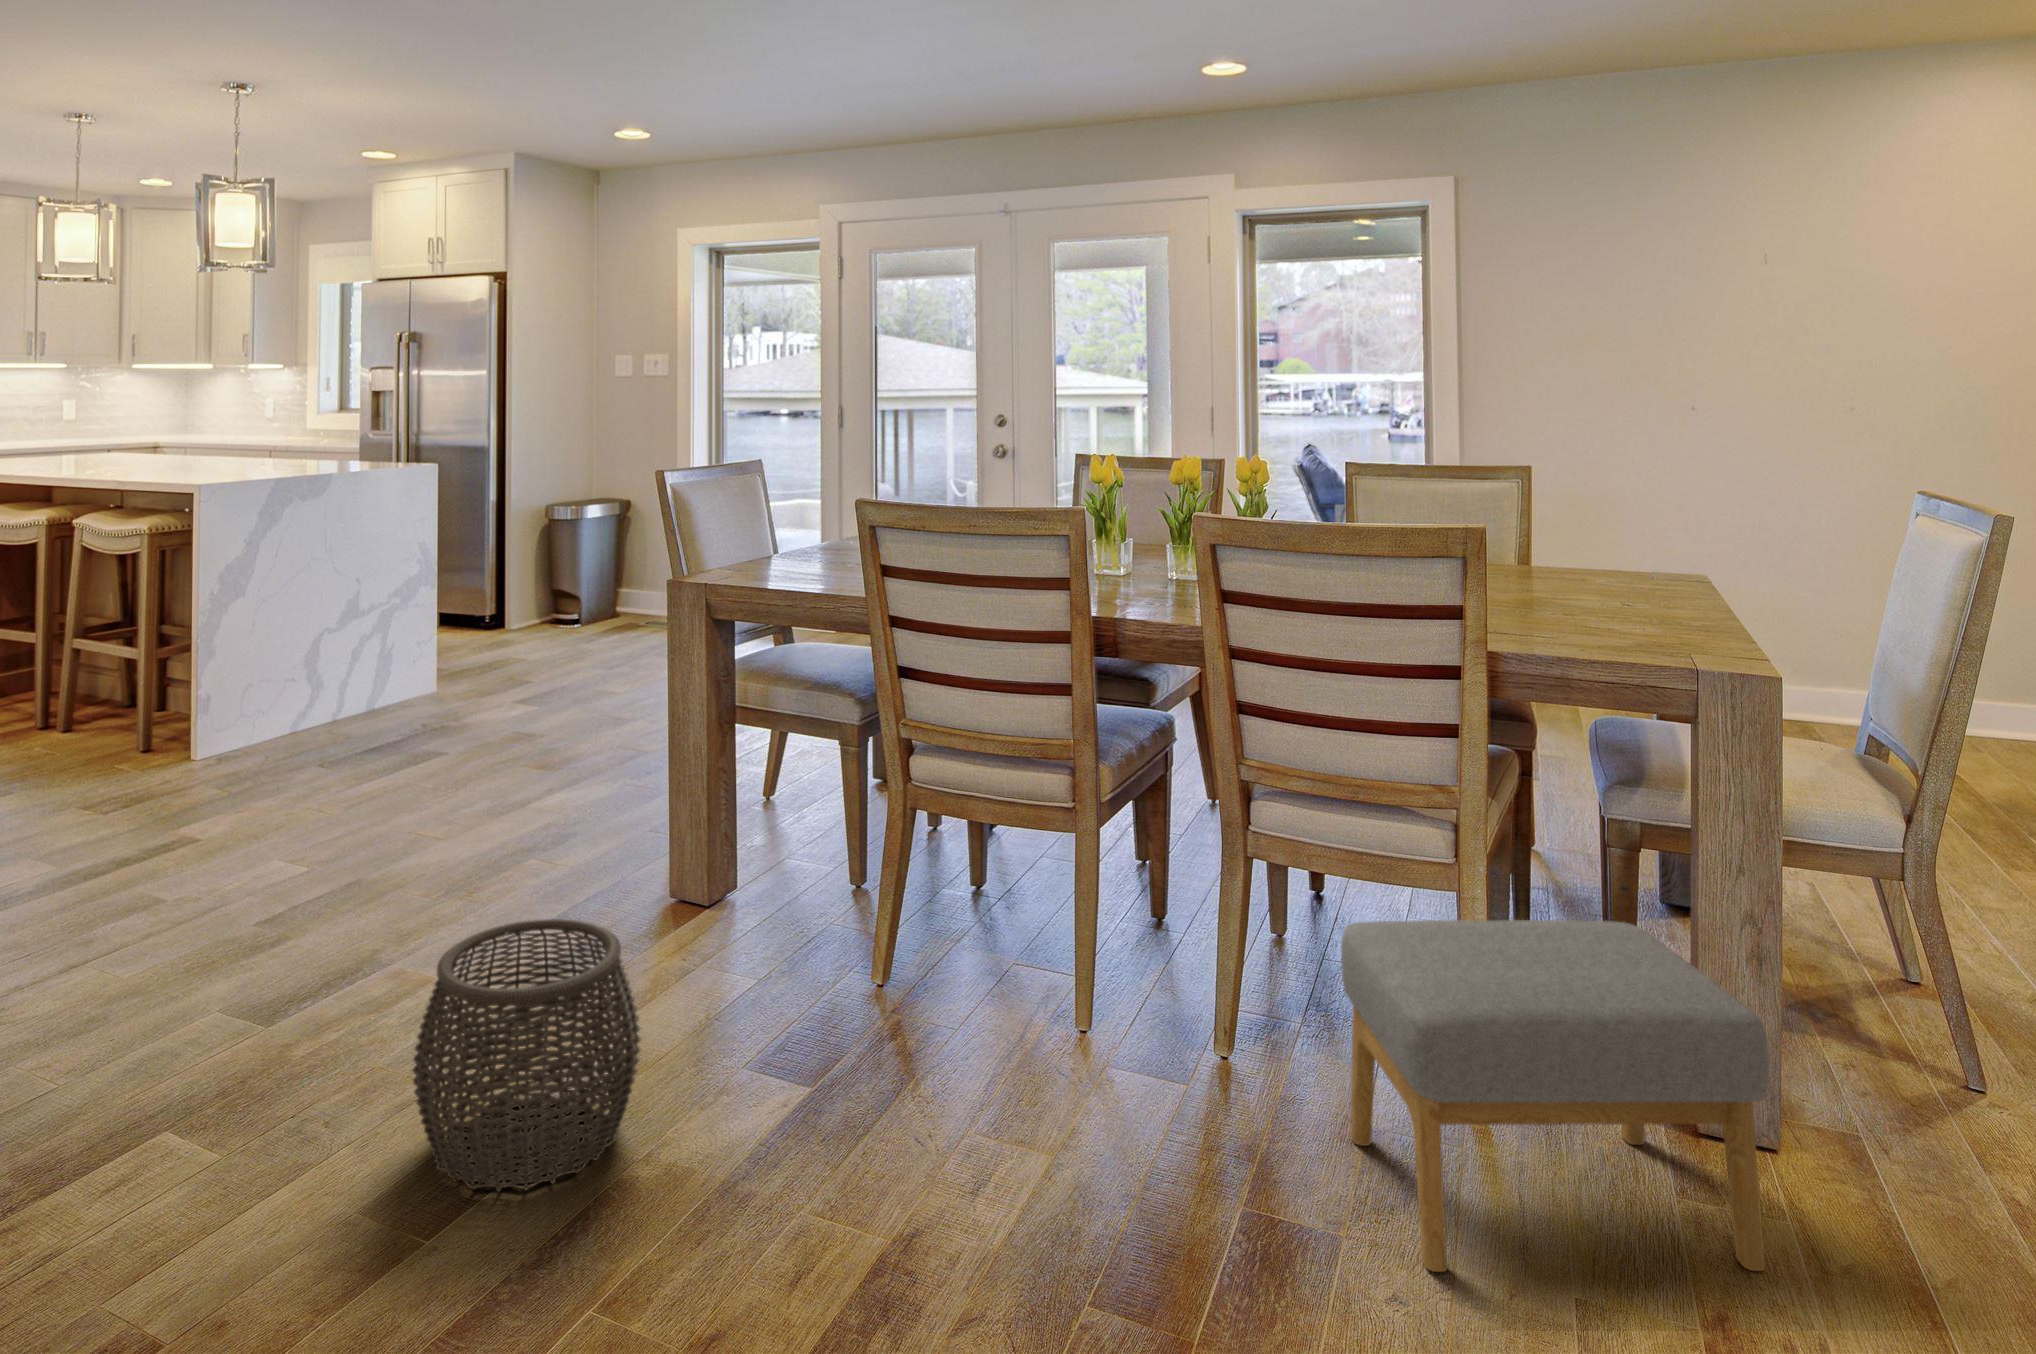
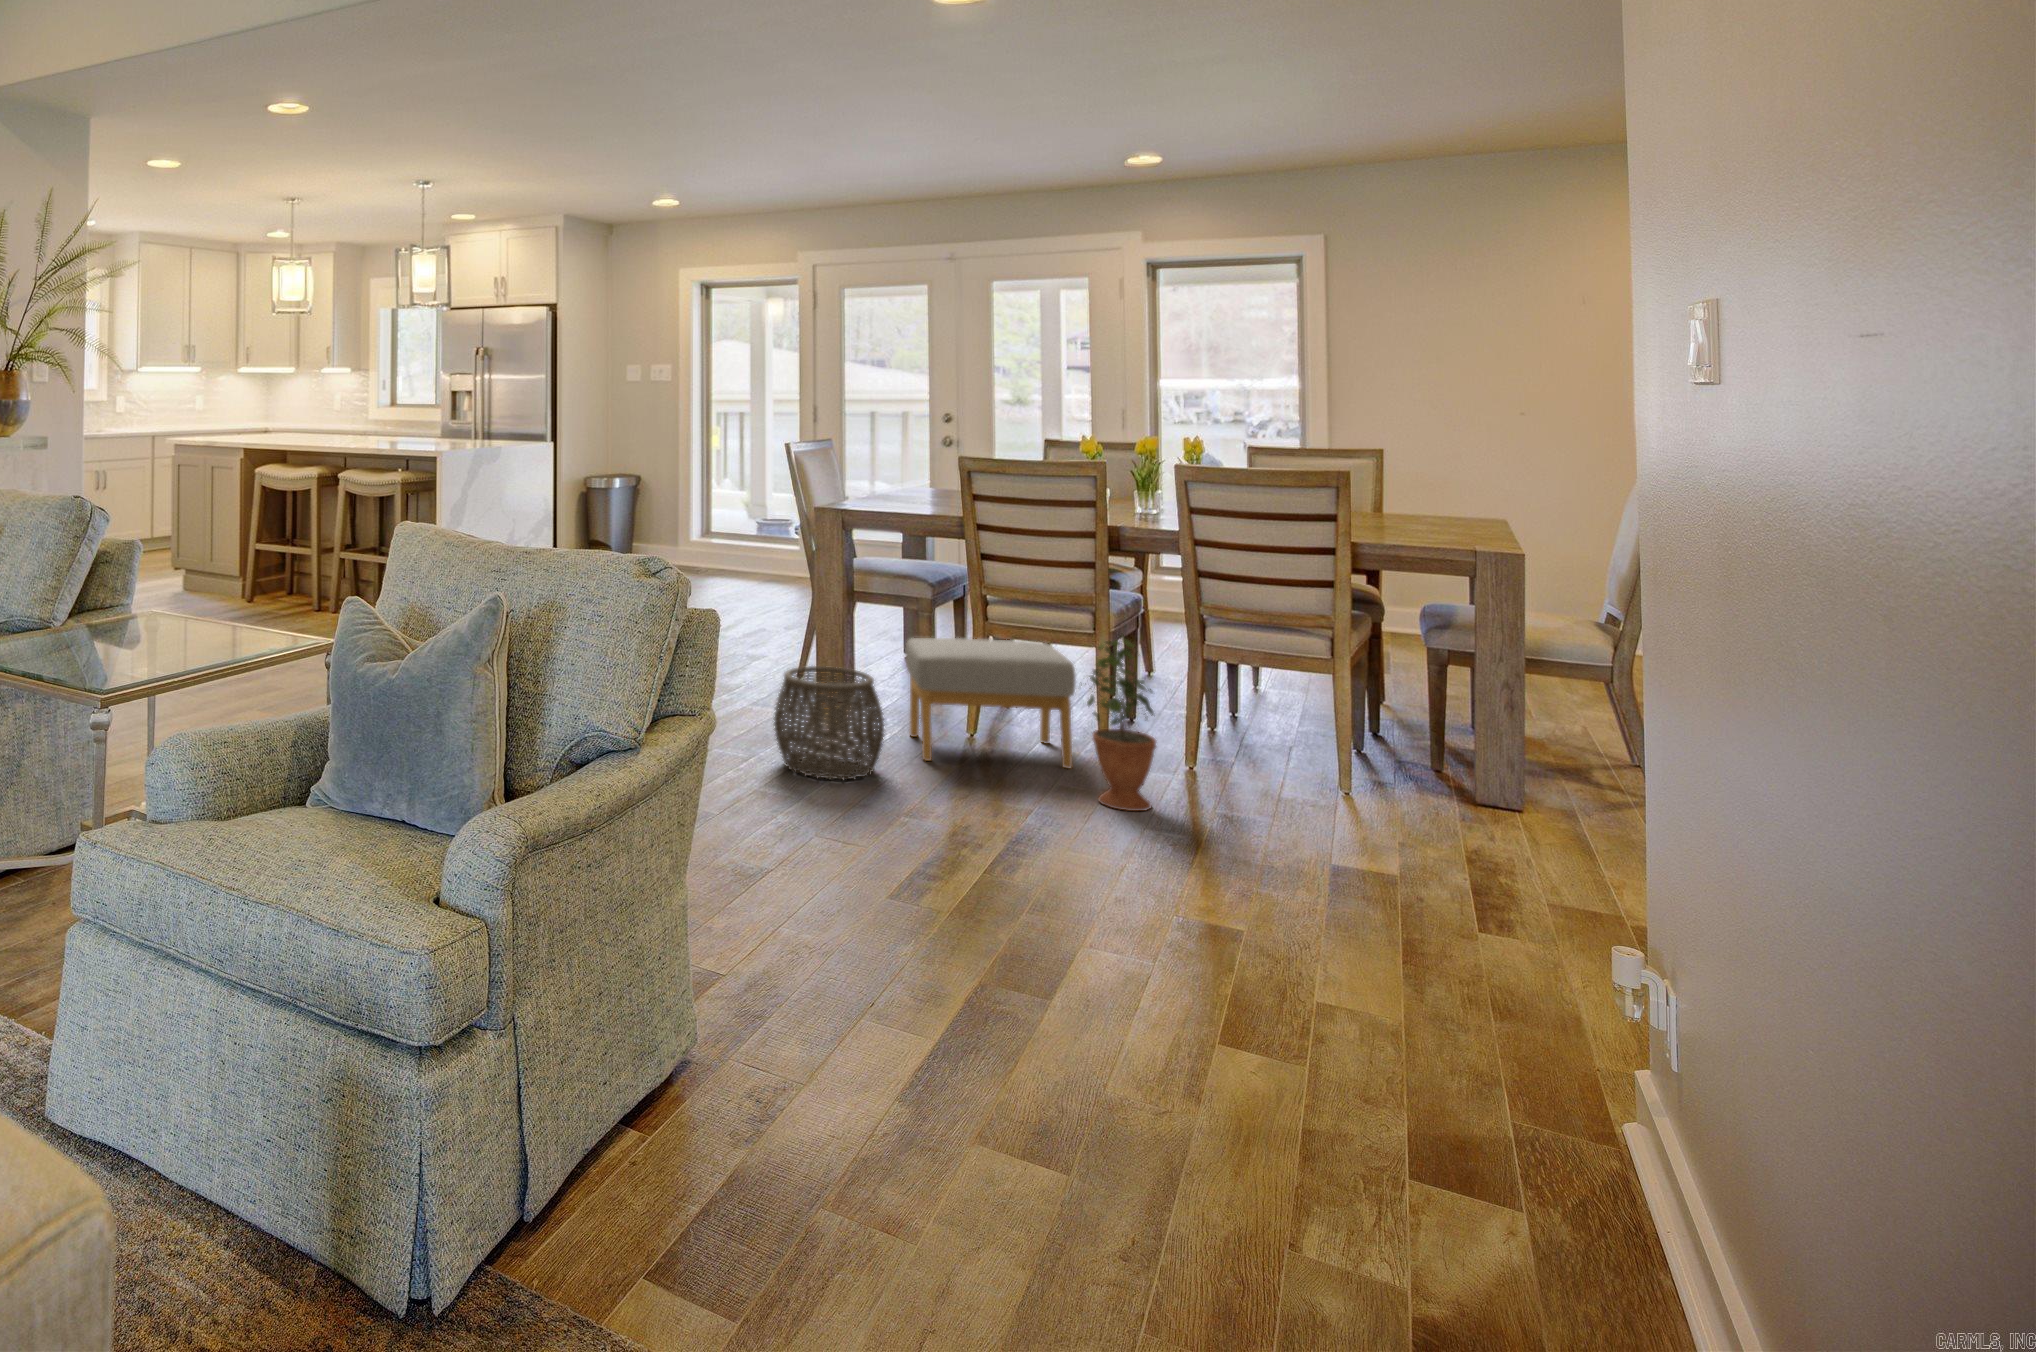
potted plant: none [980,853,1128,1250] -> present [1081,635,1156,811]
footstool: present [1341,920,1769,1272] -> present [905,638,1076,768]

